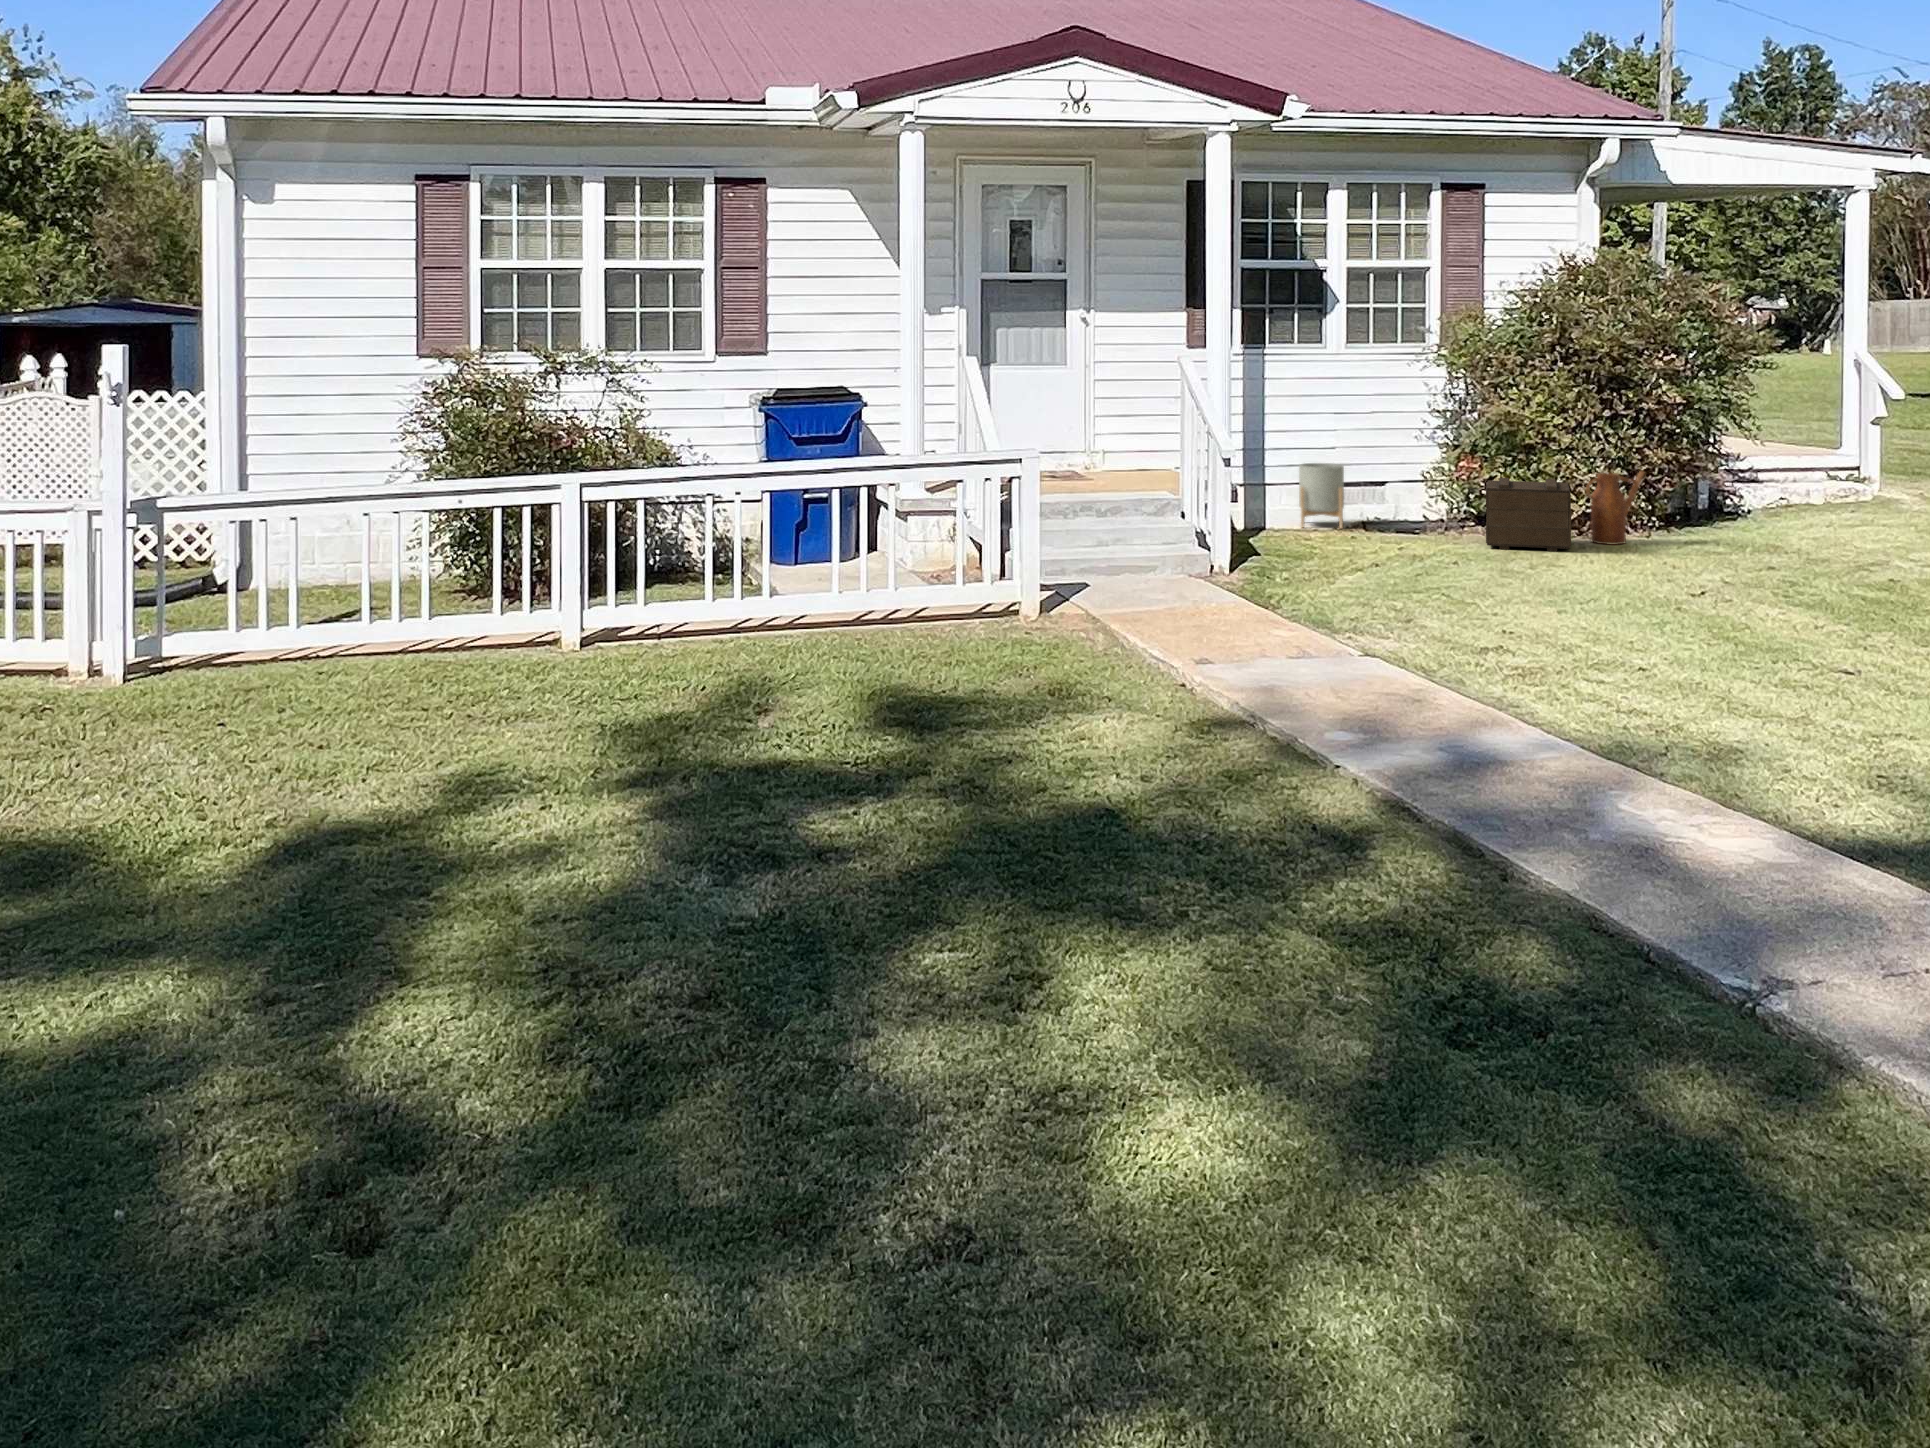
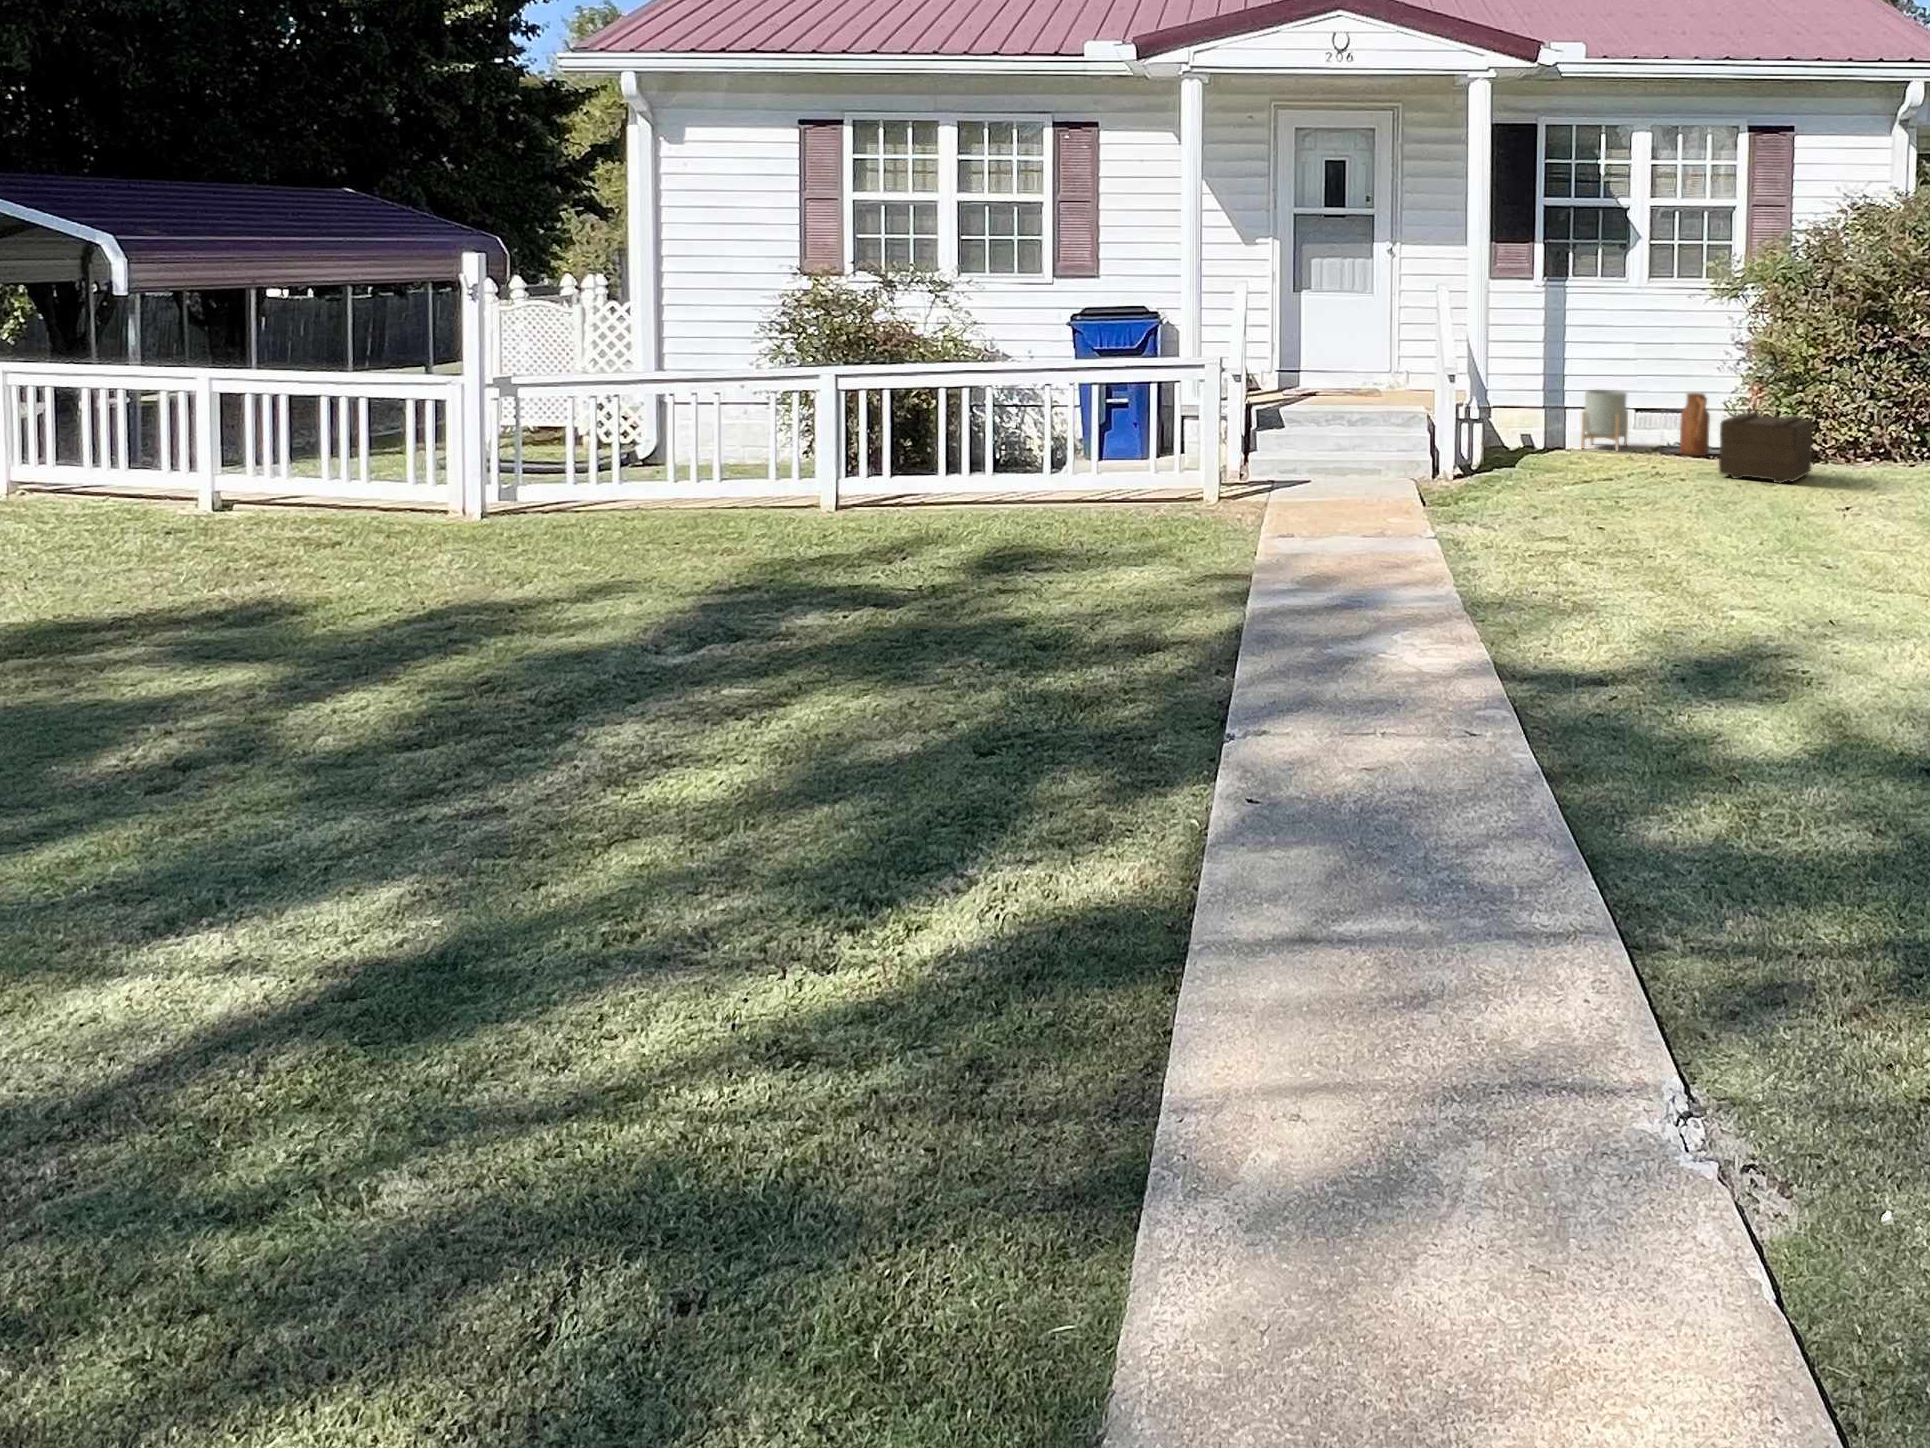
watering can: present [1586,471,1644,545] -> present [1679,393,1710,456]

